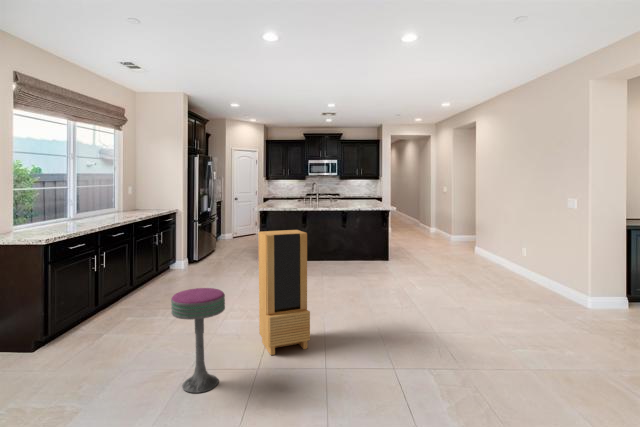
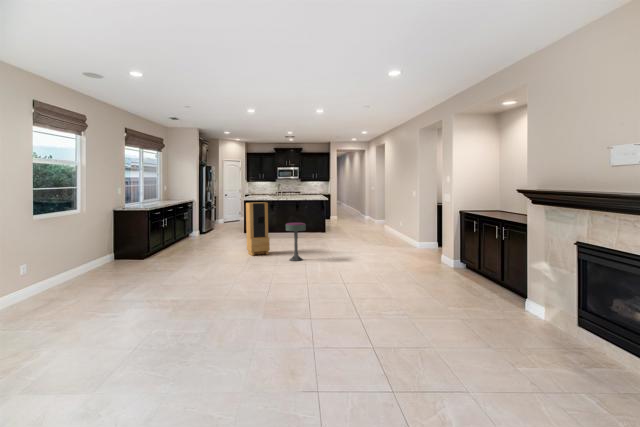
bar stool: present [171,288,225,393] -> present [286,223,306,261]

